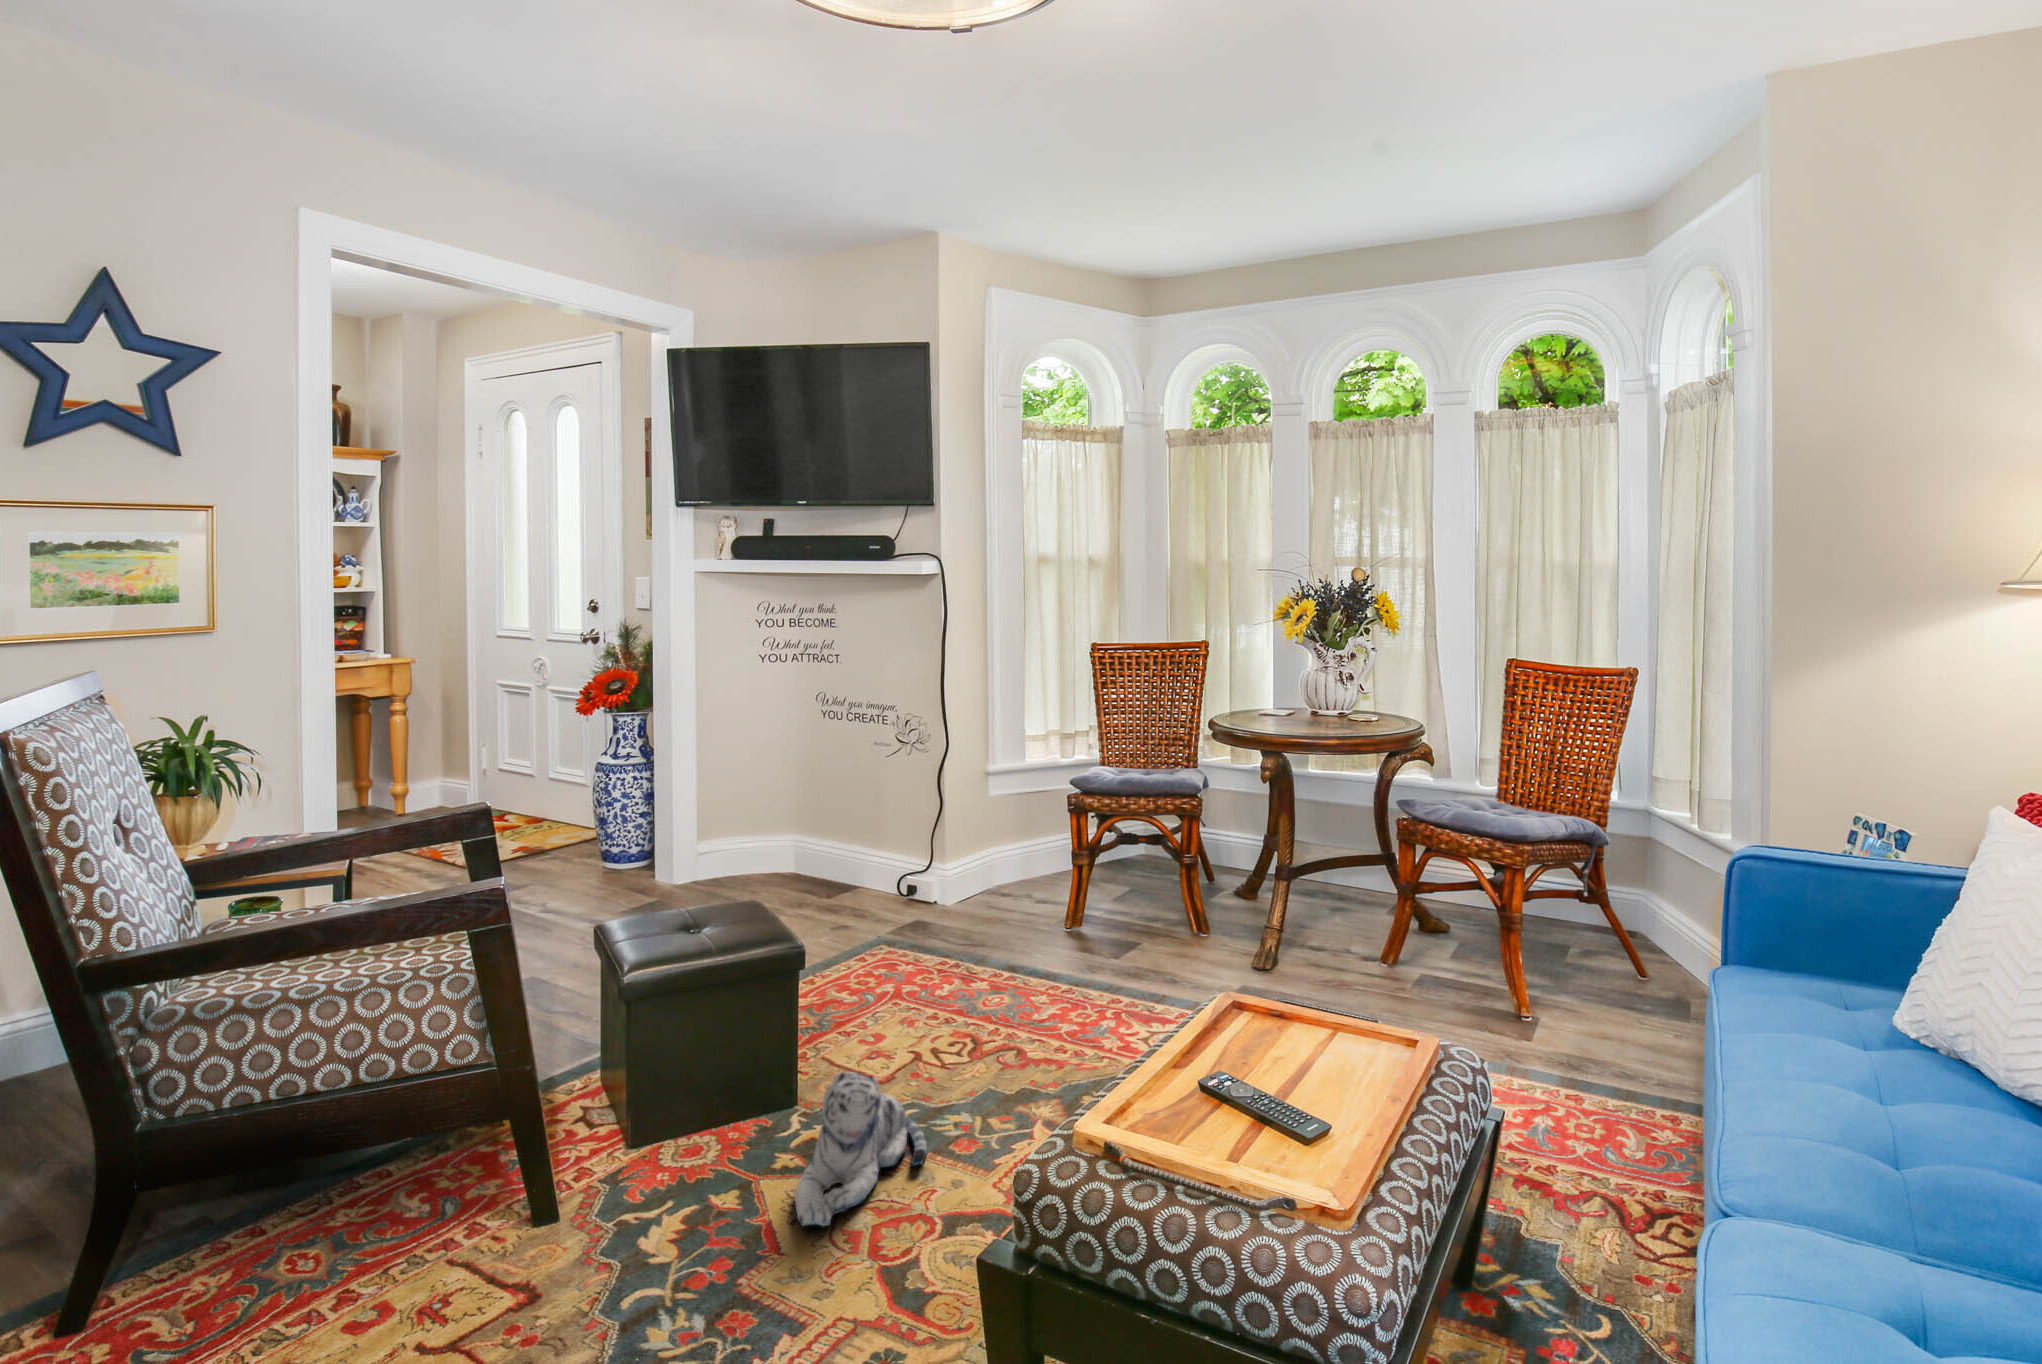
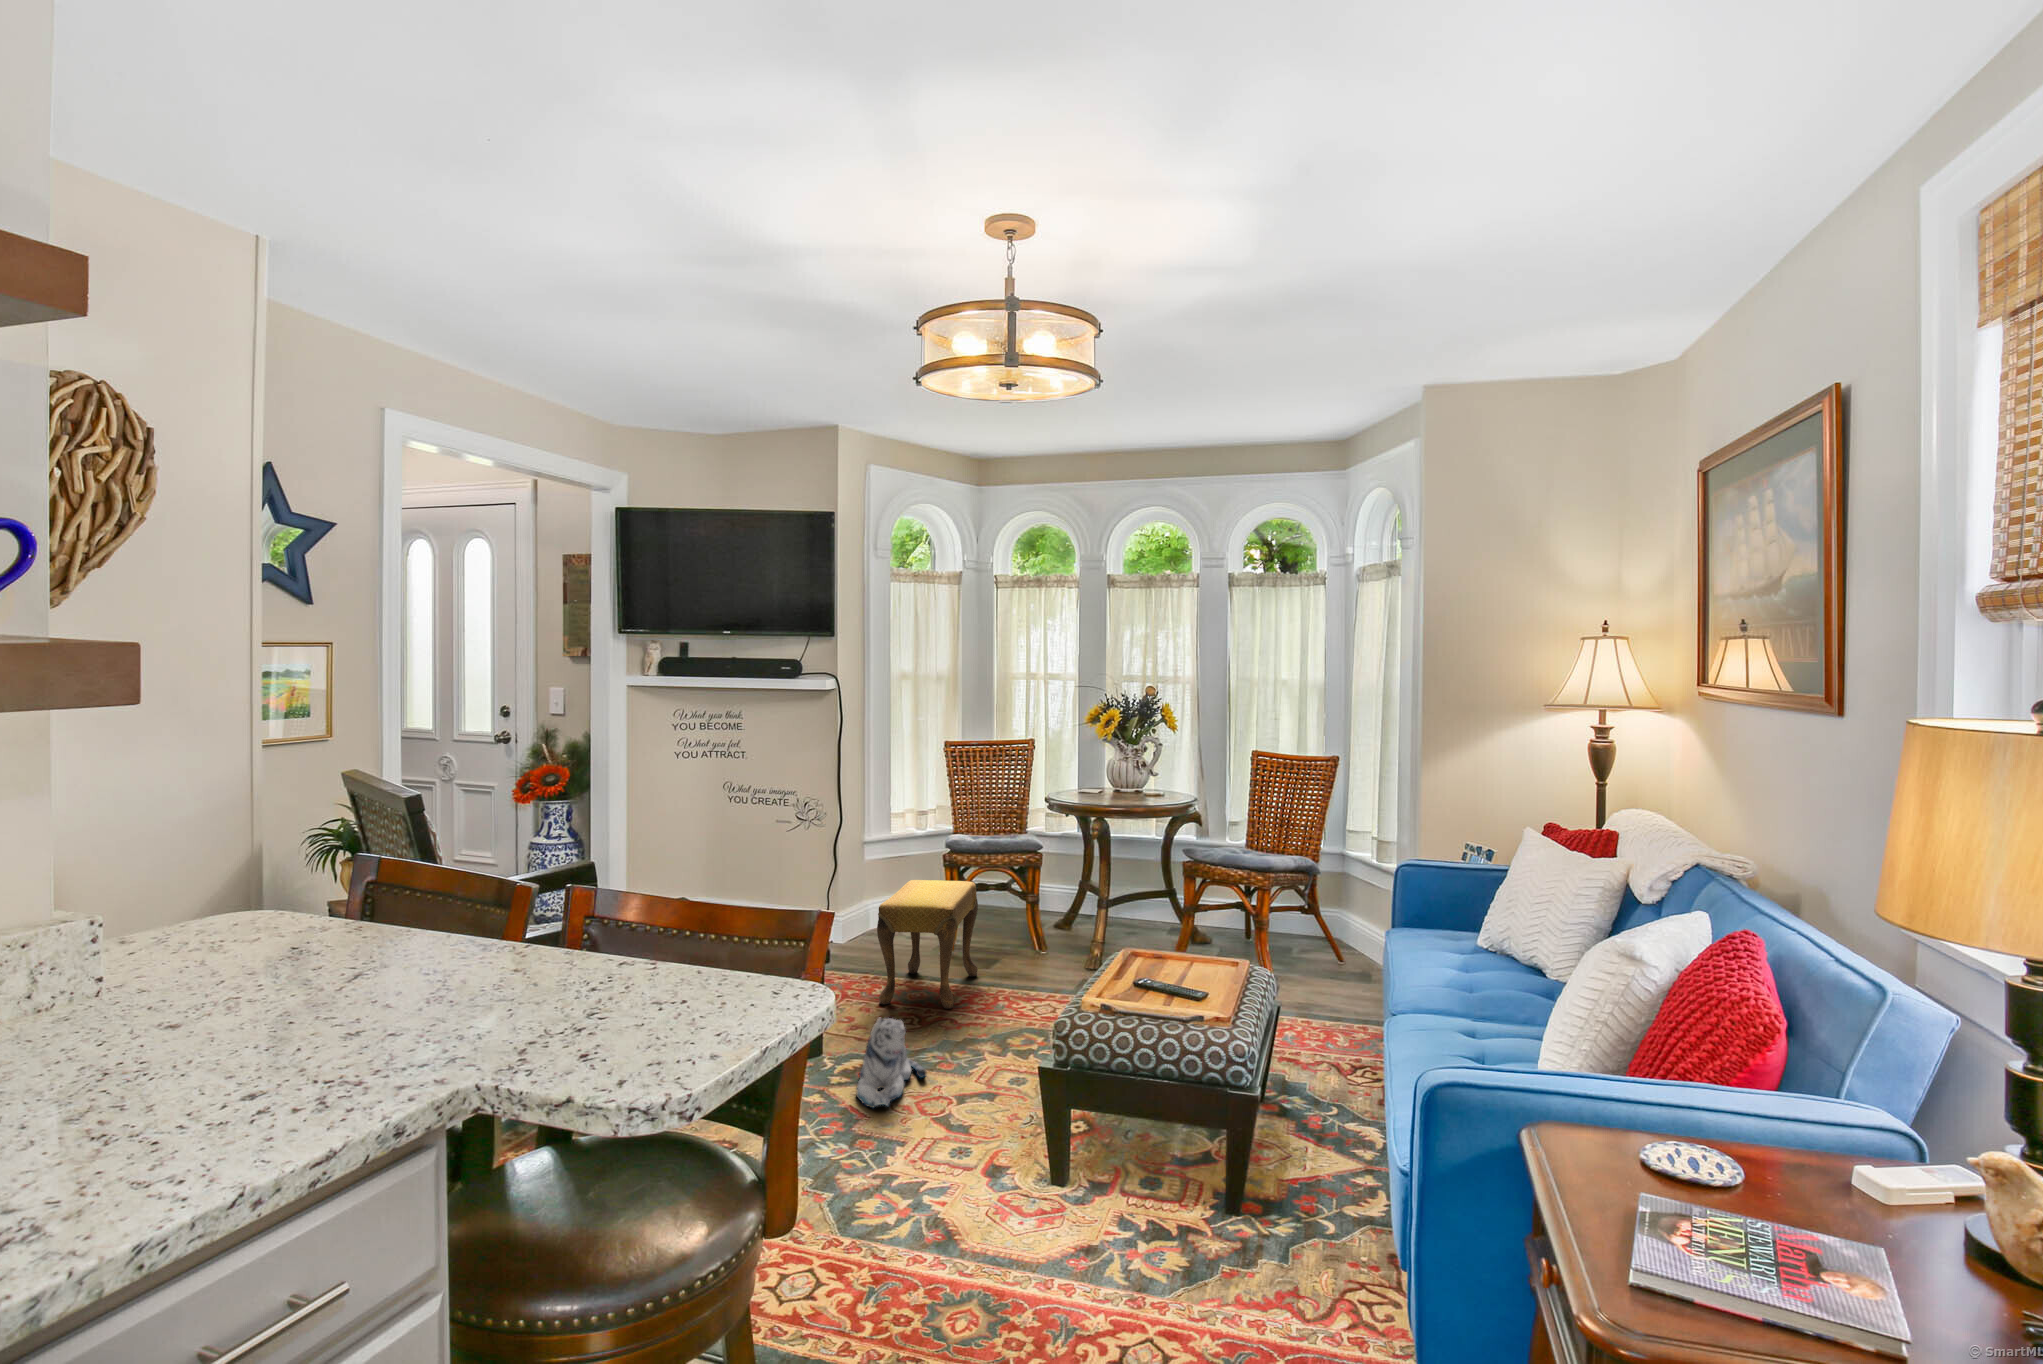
footstool: none [936,834,1099,1026] -> present [877,880,978,1009]

